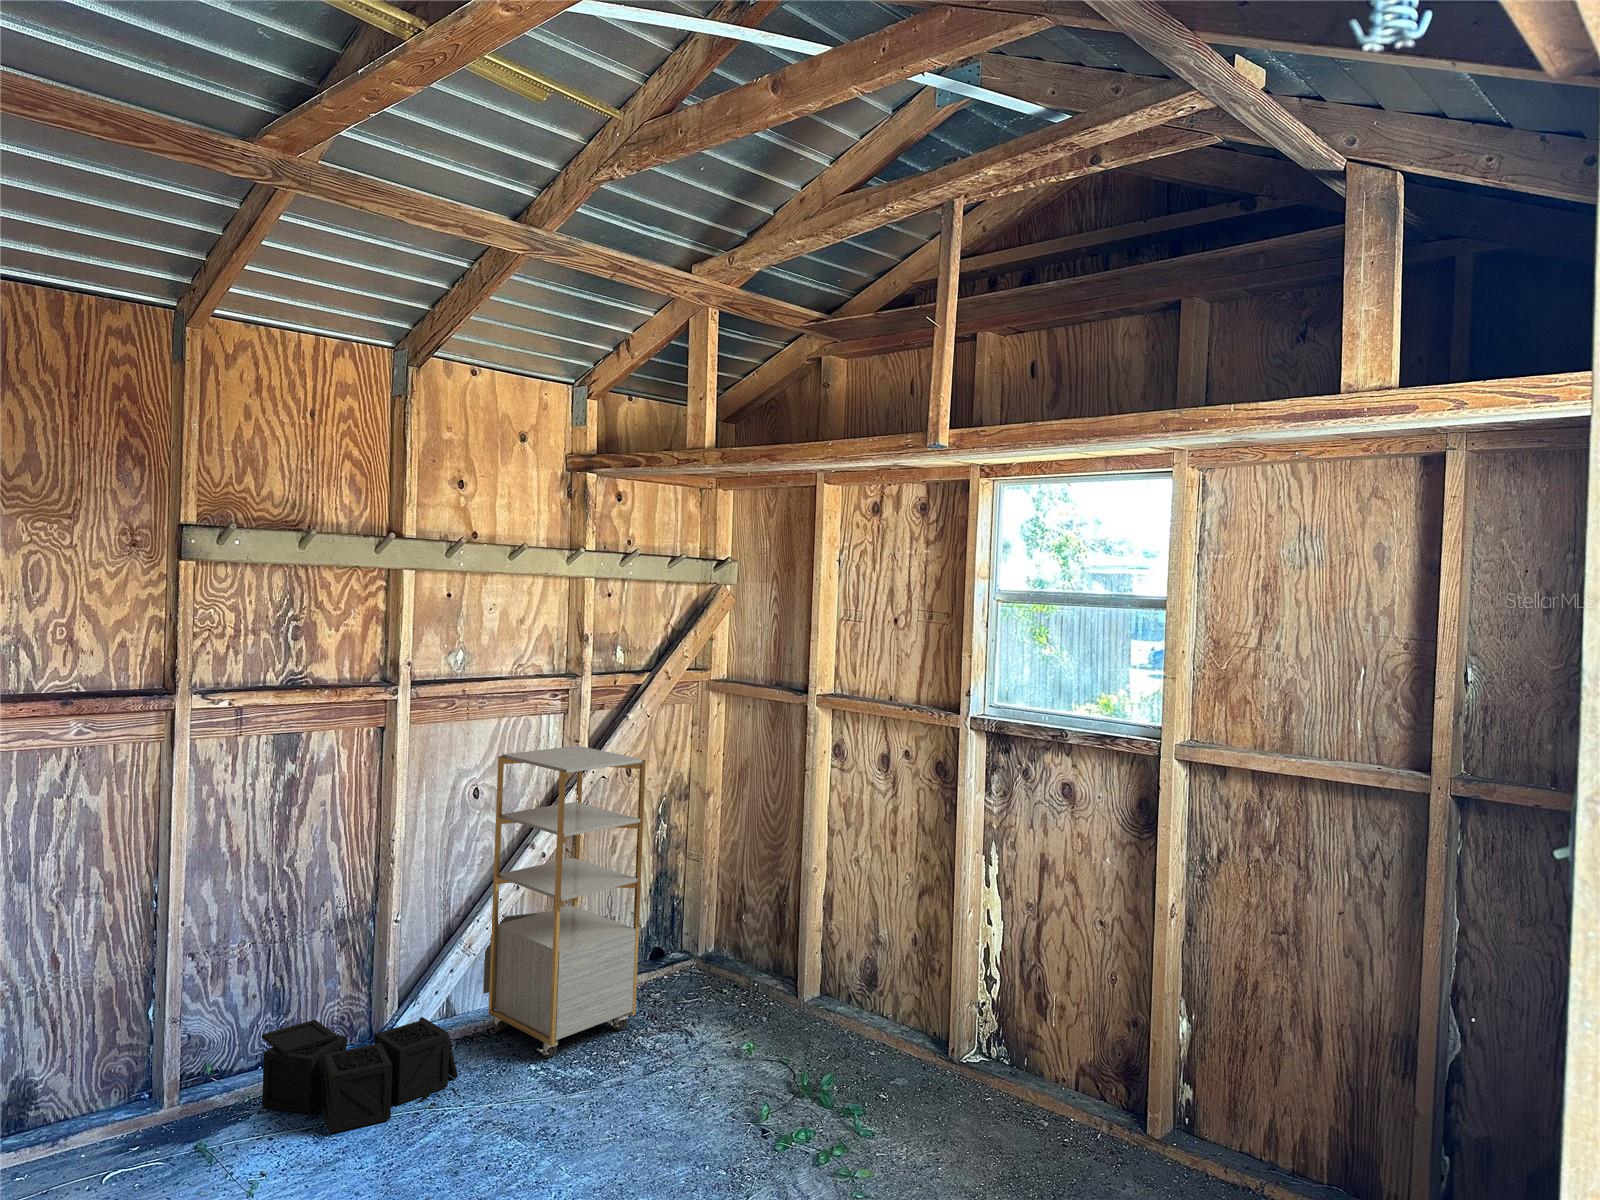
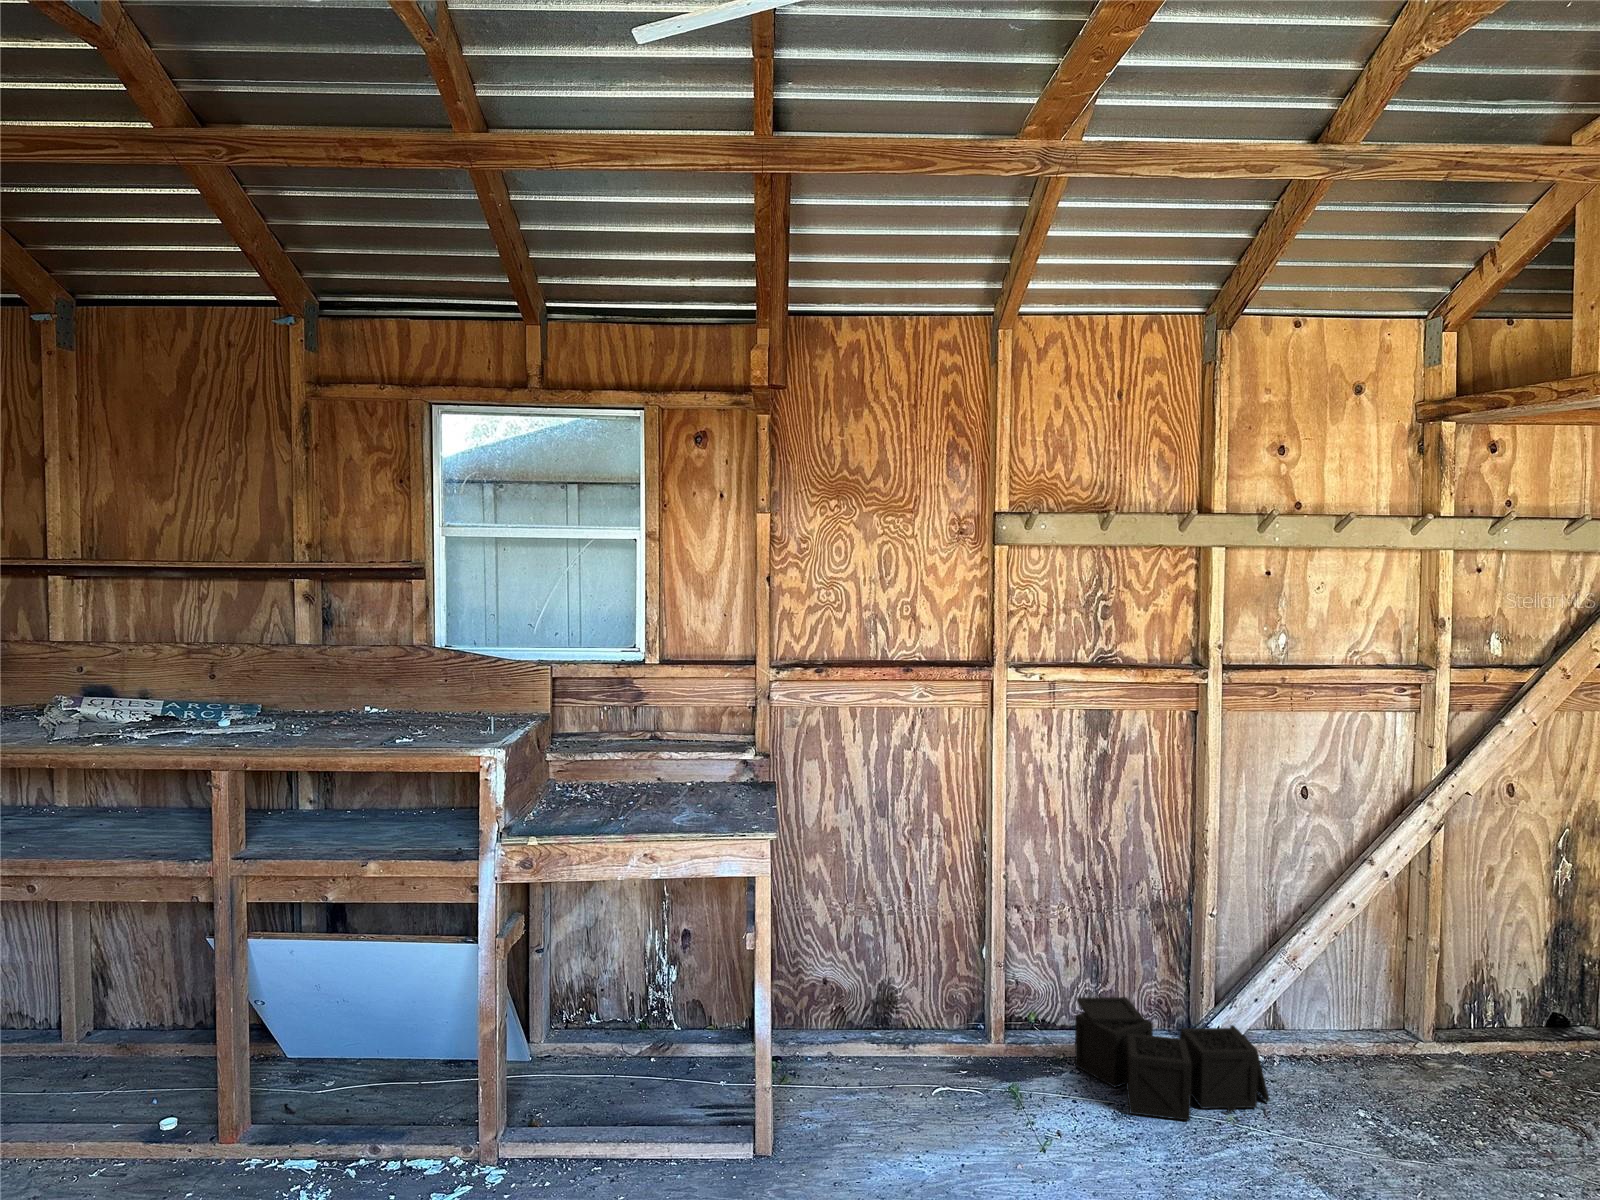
shelving unit: present [483,746,646,1058] -> none [1312,752,1522,1115]

